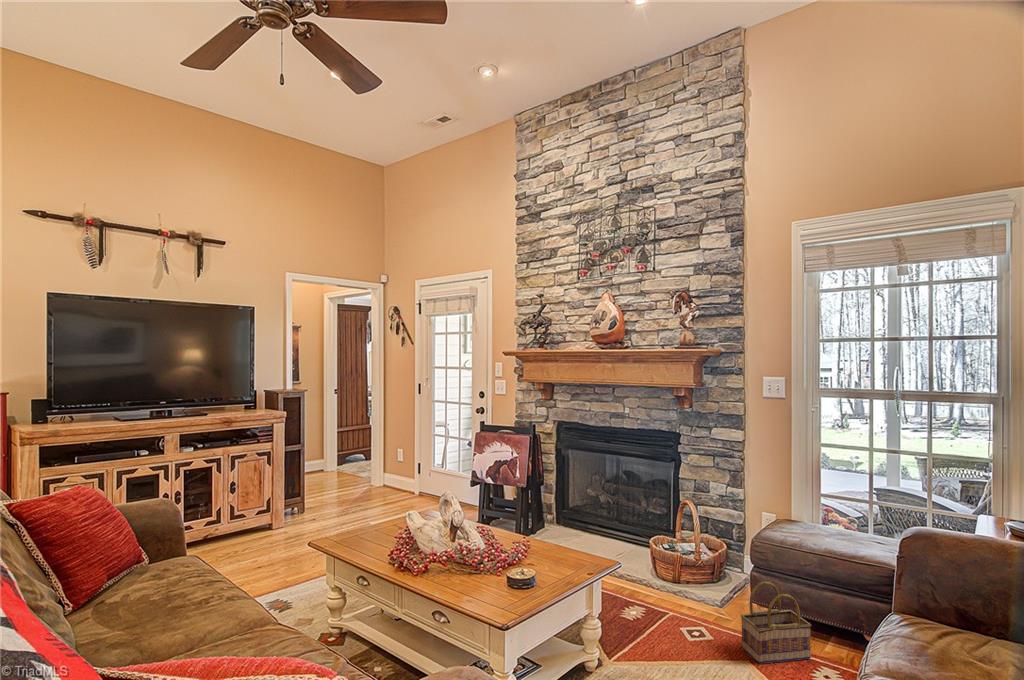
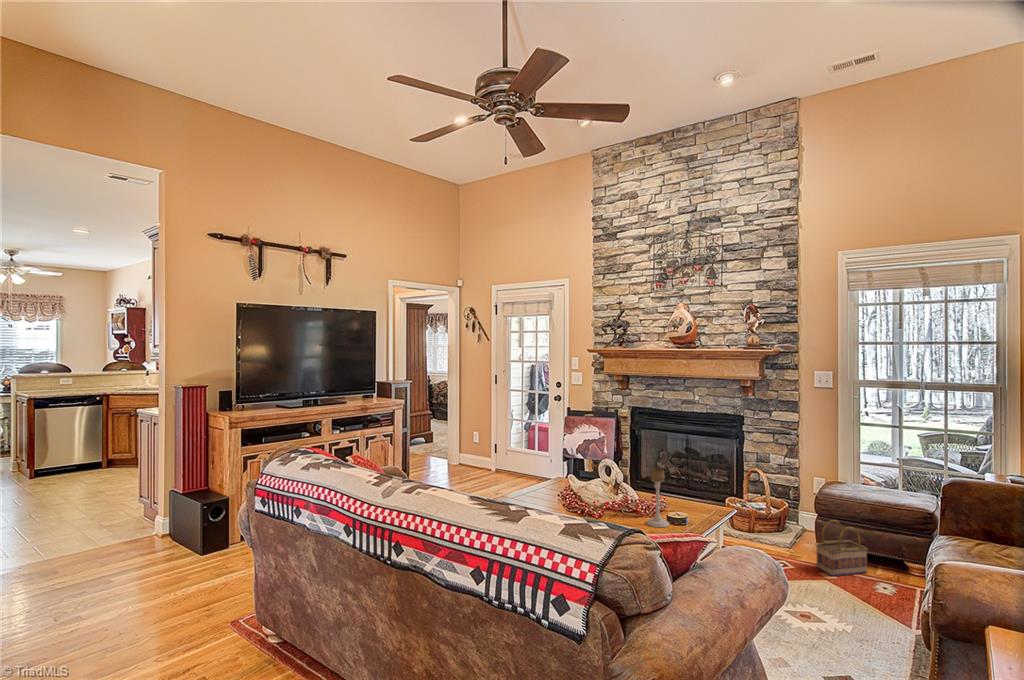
candle holder: none [468,513,500,601] -> present [646,468,669,527]

